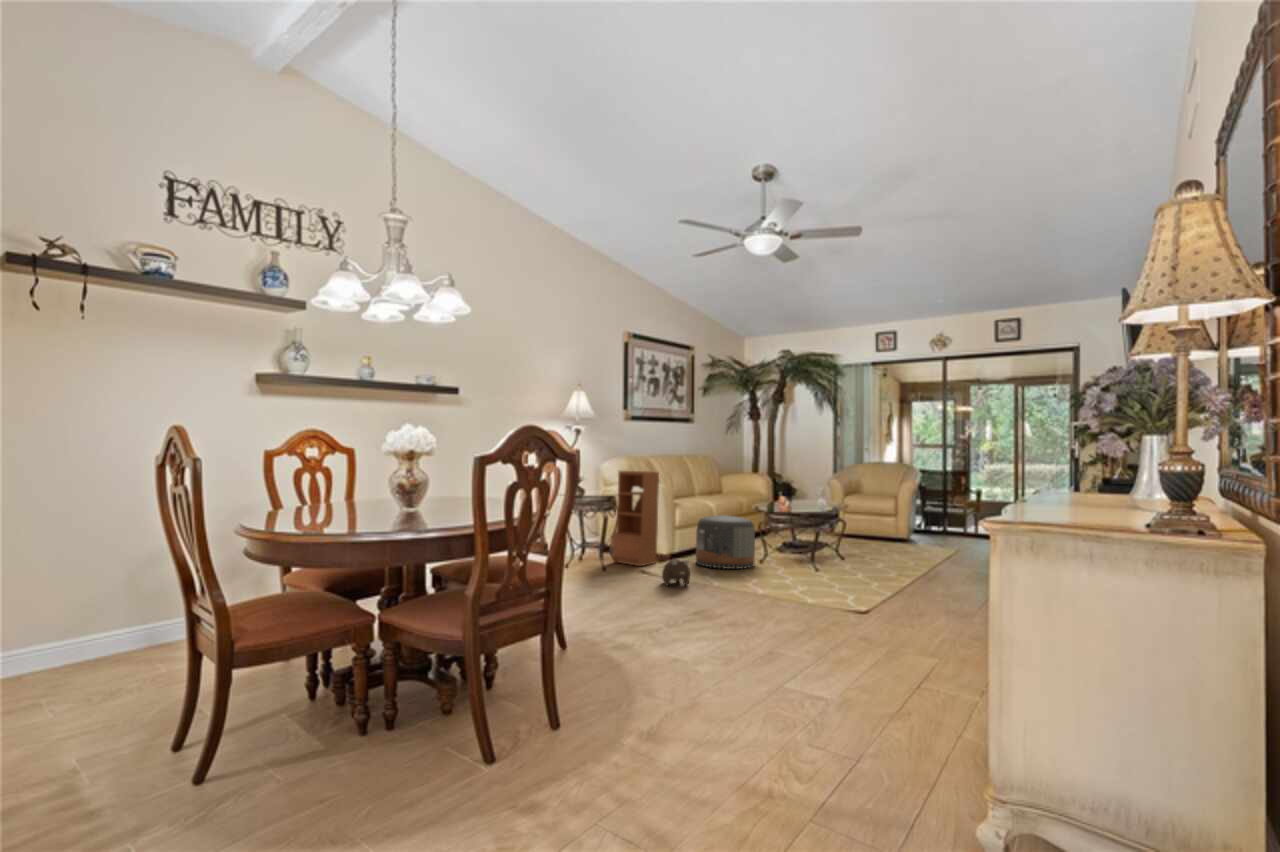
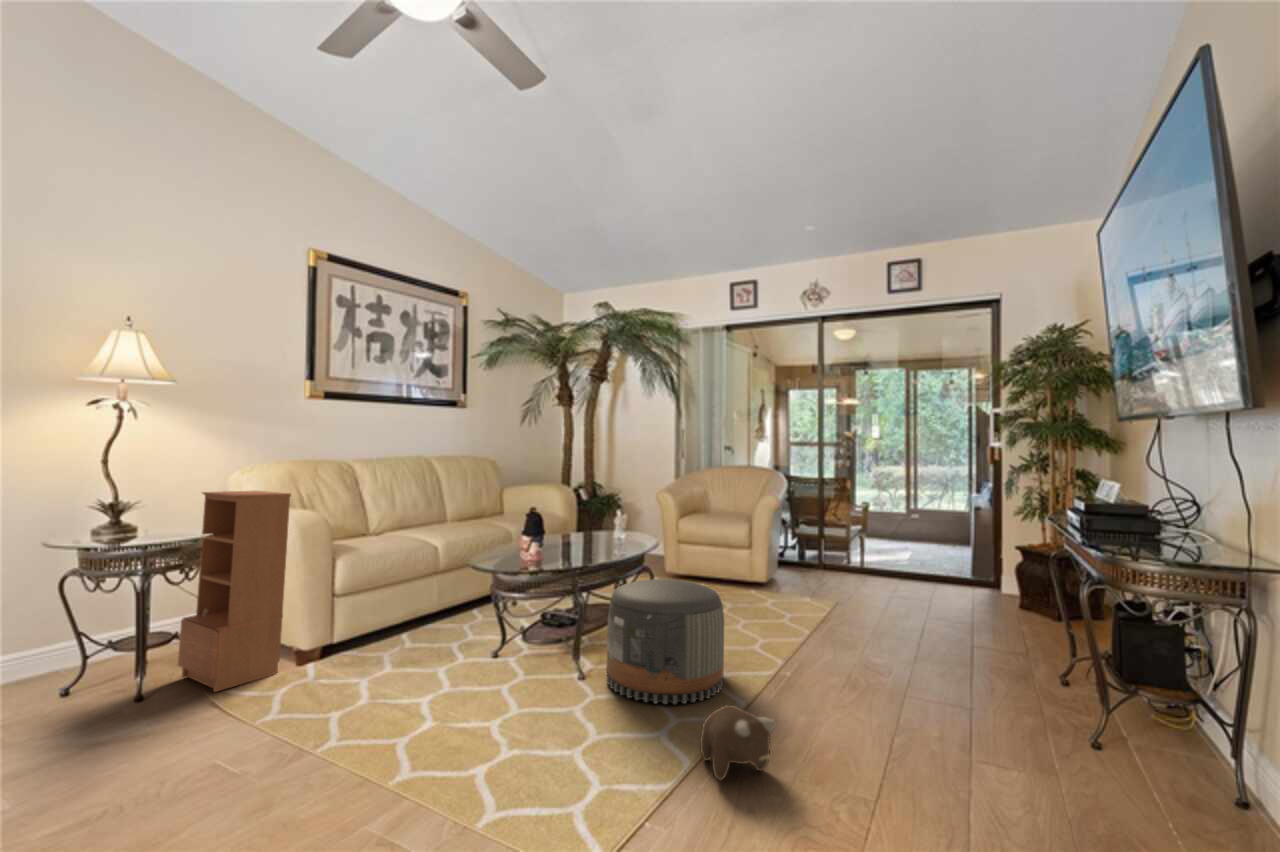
pouf: present [696,515,755,569] -> present [606,579,724,704]
plush toy: present [662,559,690,585] -> present [700,705,776,781]

